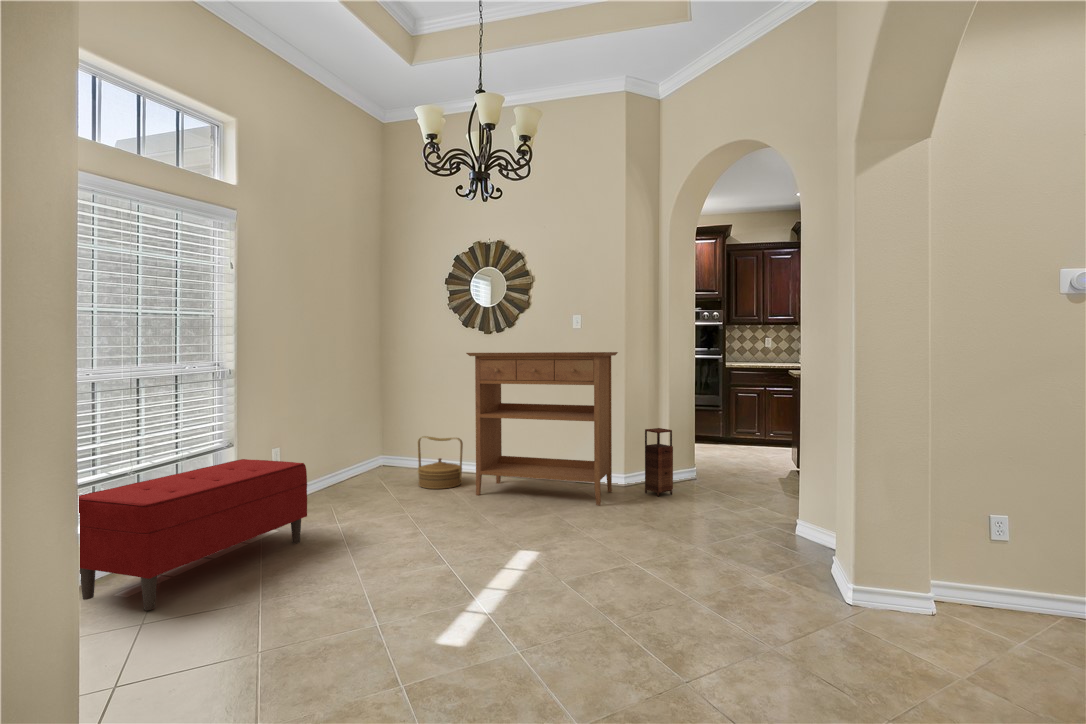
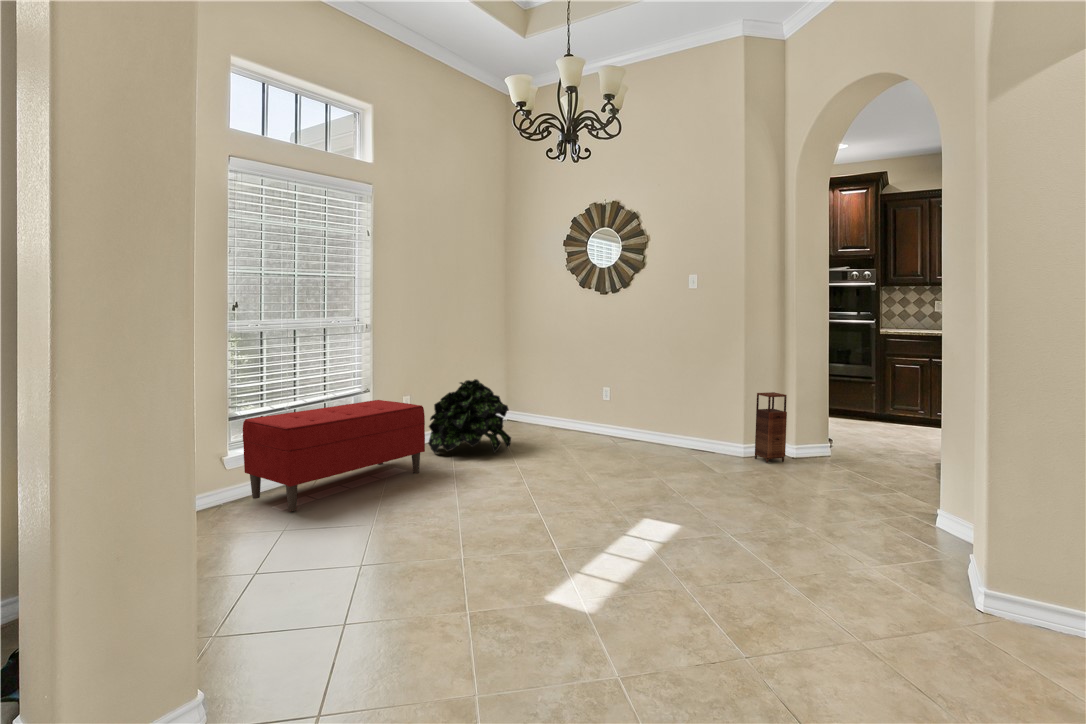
console table: present [466,352,618,505] -> none [576,312,730,466]
potted plant: none [299,428,400,518] -> present [428,379,511,453]
woven basket: present [418,436,463,489] -> none [535,390,576,439]

